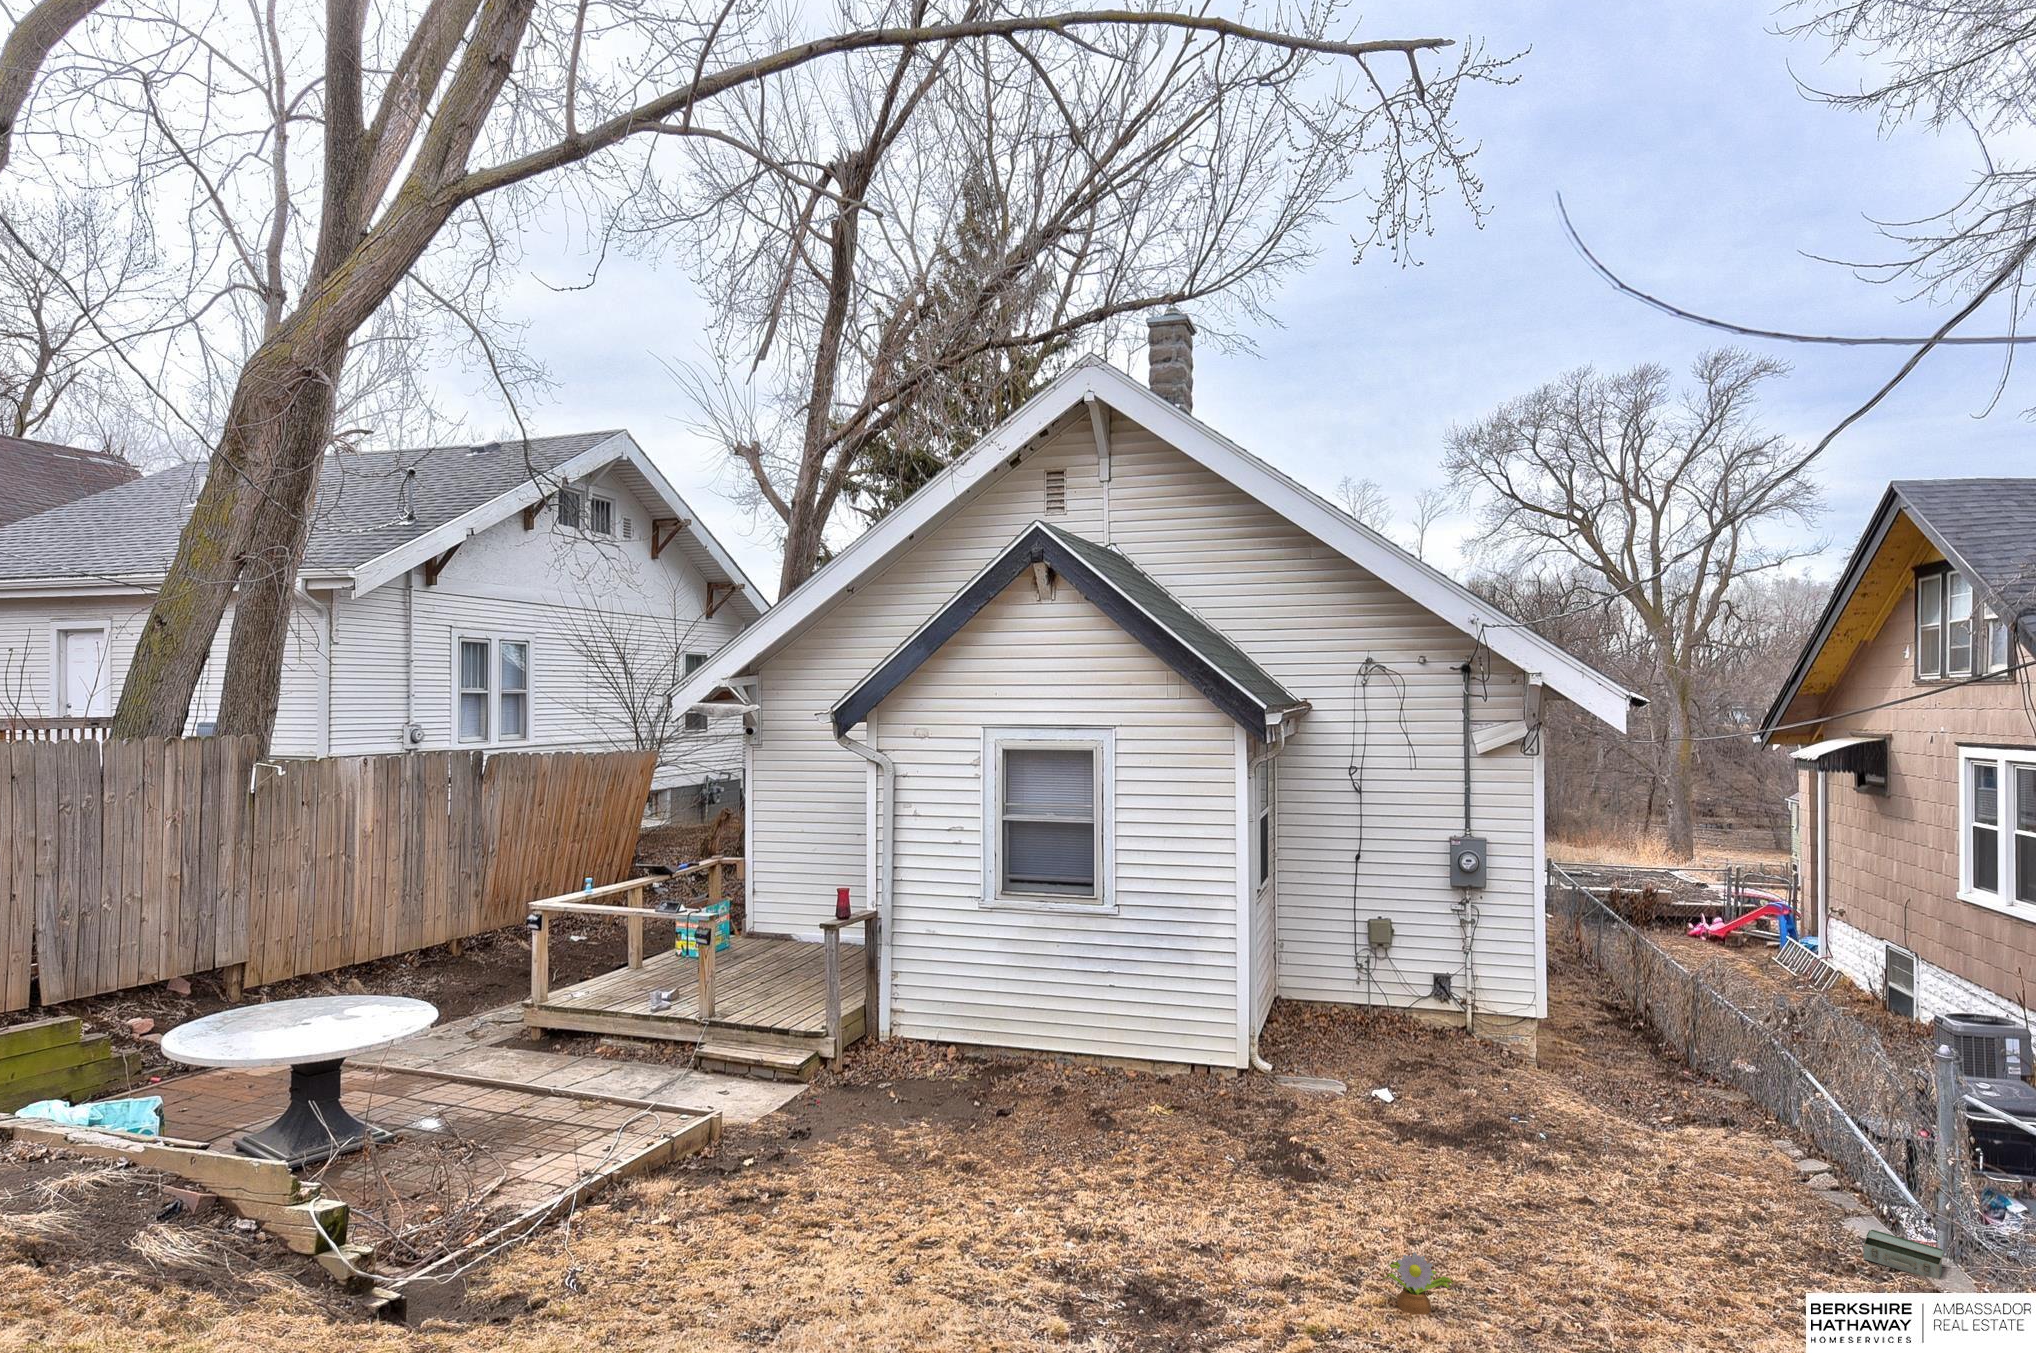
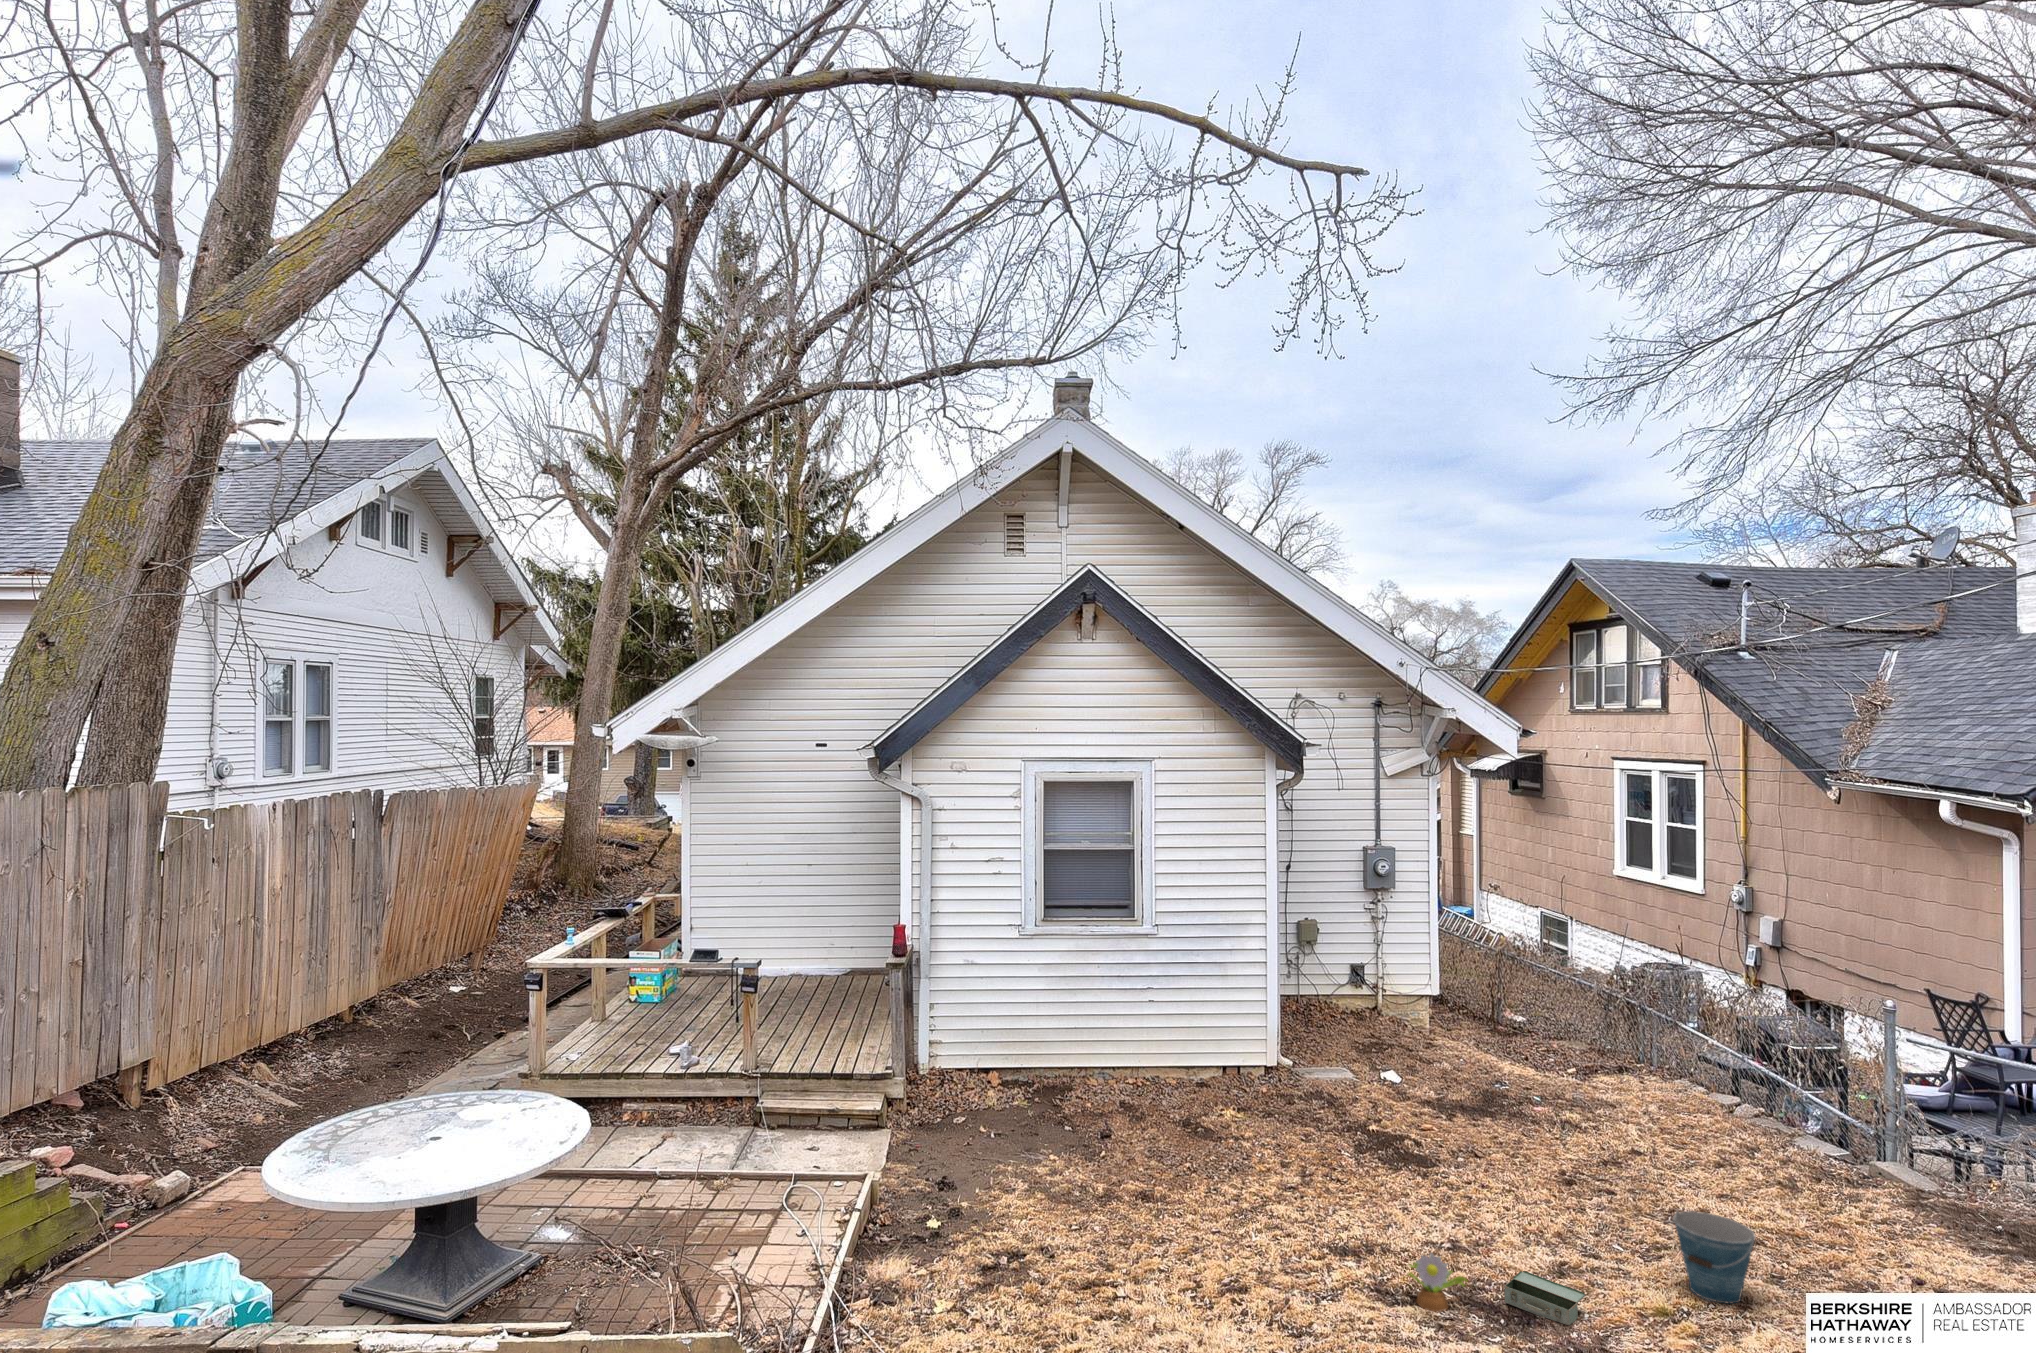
bucket: none [1665,1205,1753,1304] -> present [1671,1211,1755,1303]
toolbox: present [1863,1230,1944,1279] -> present [1504,1271,1586,1325]

